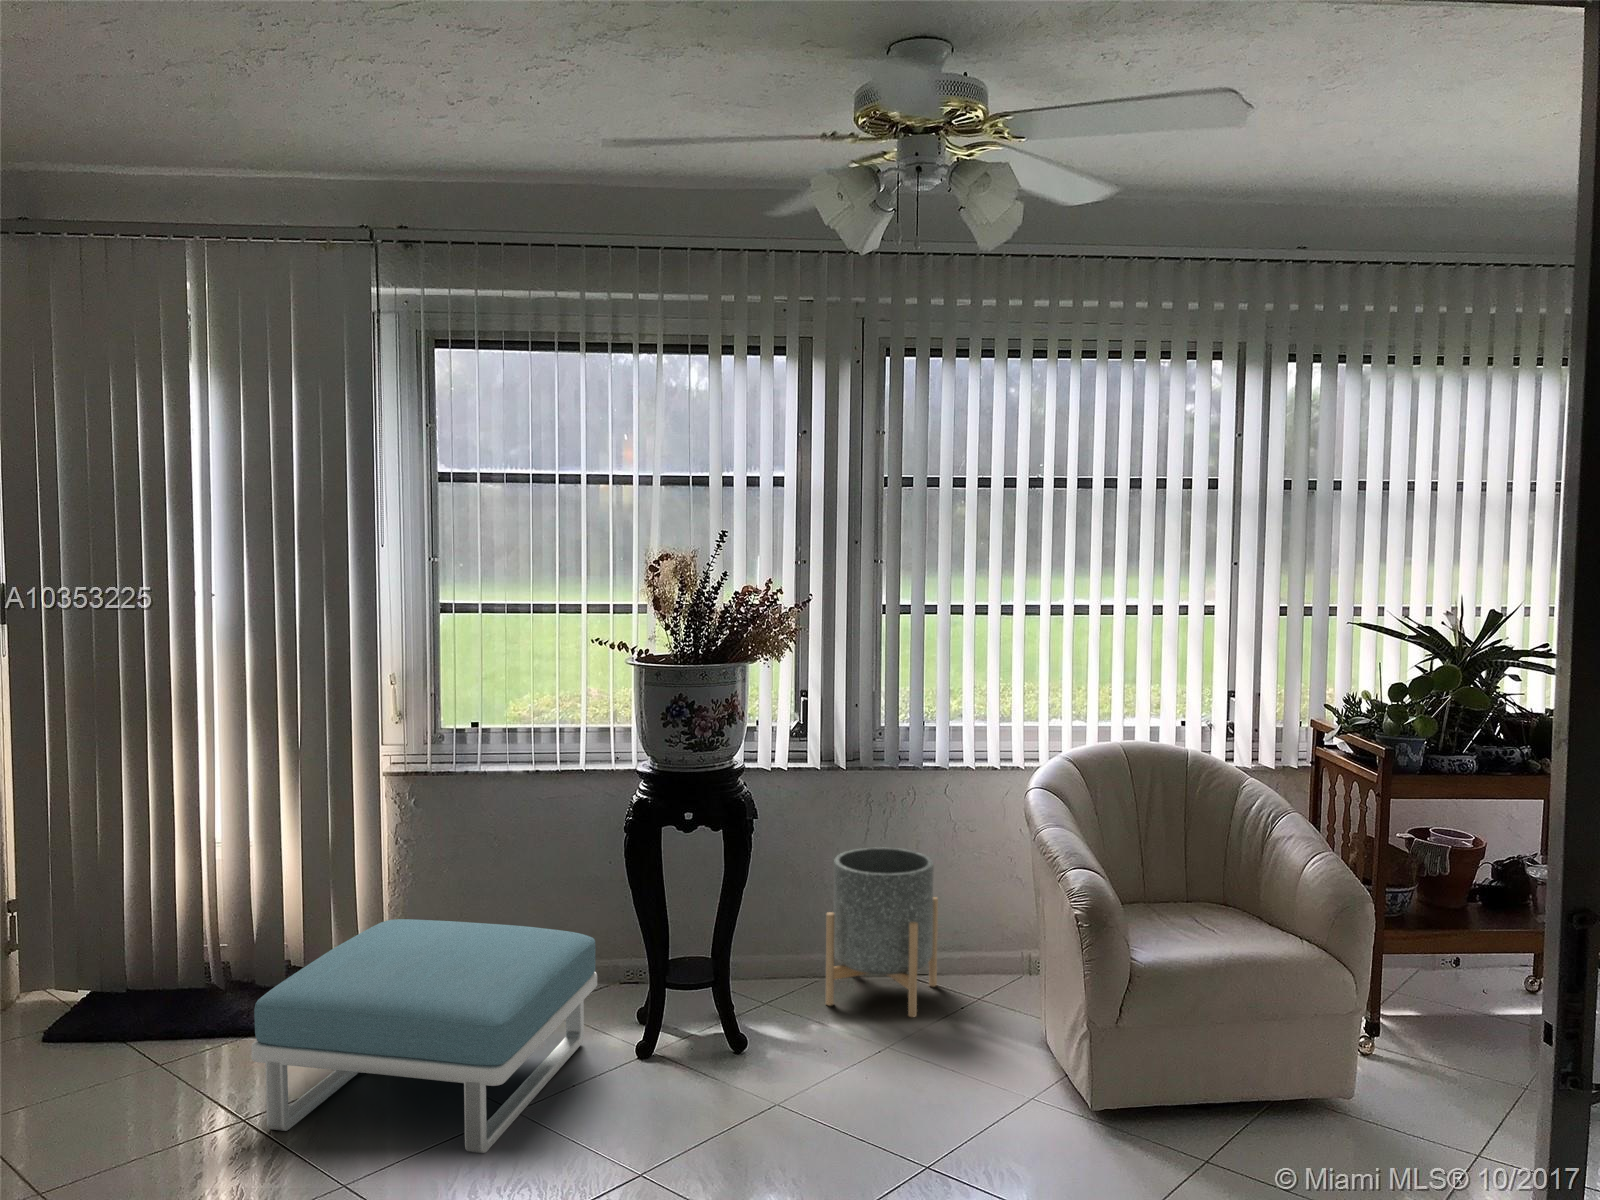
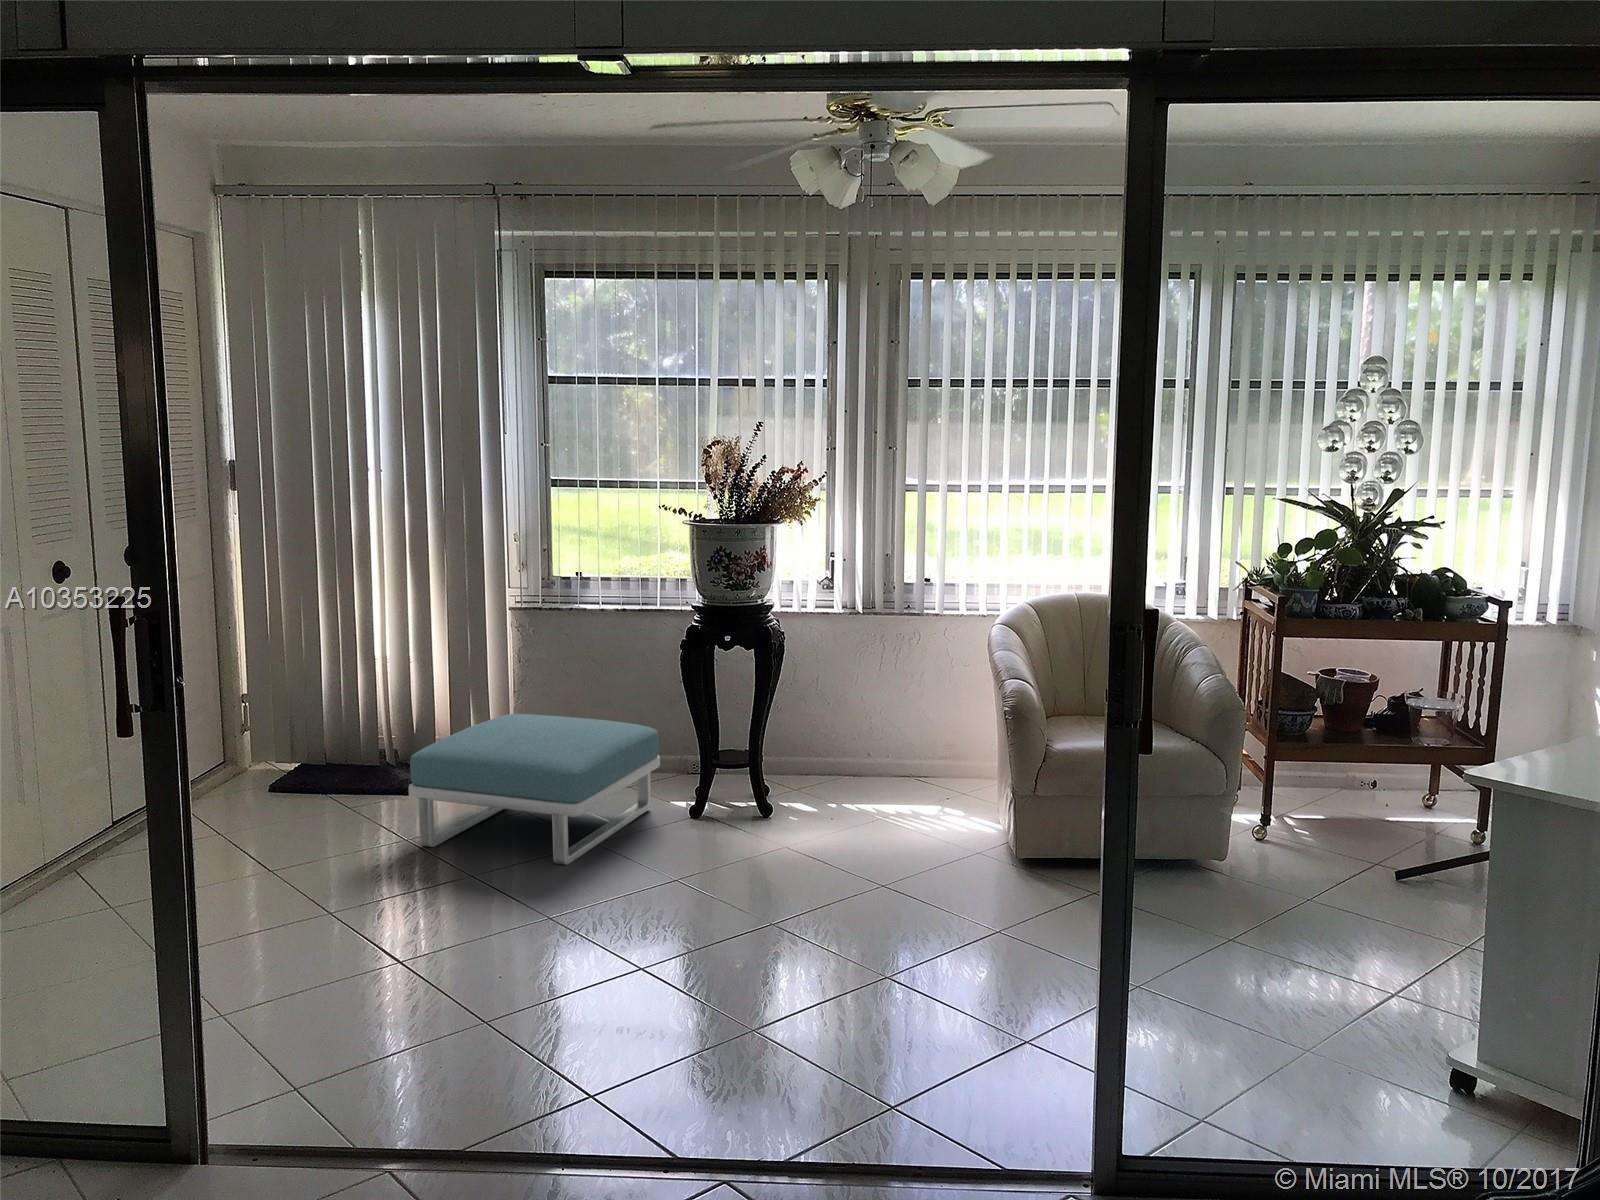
planter: present [826,847,938,1017] -> none [841,677,935,805]

